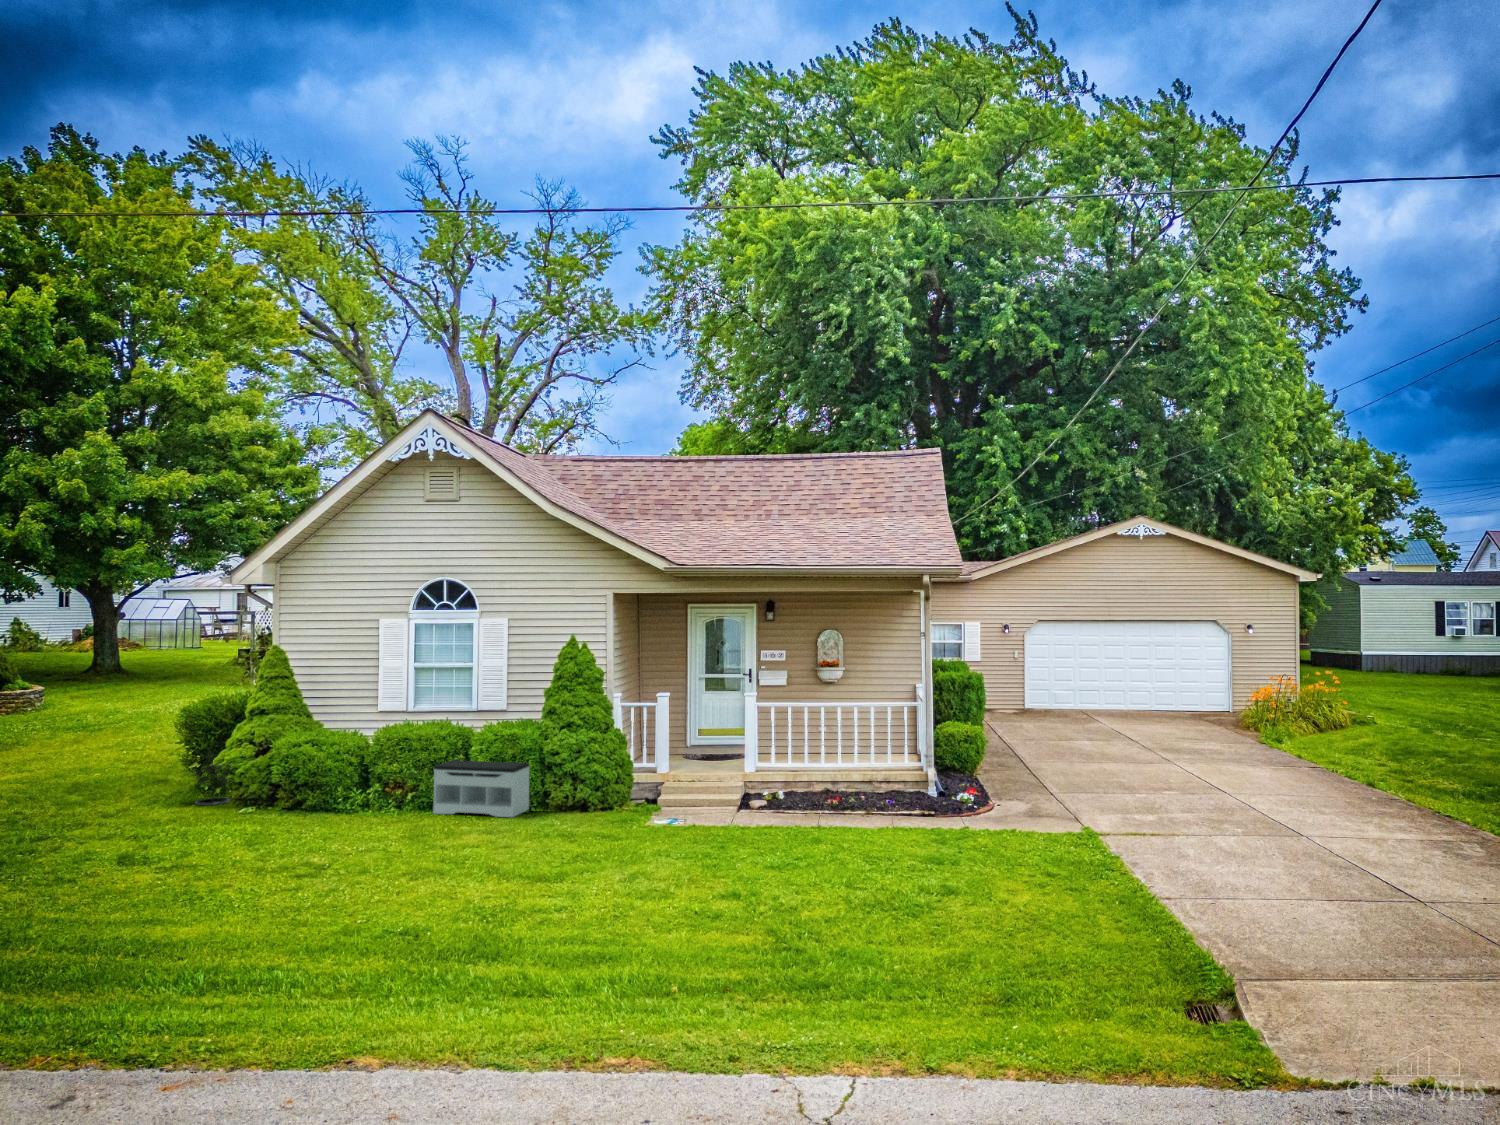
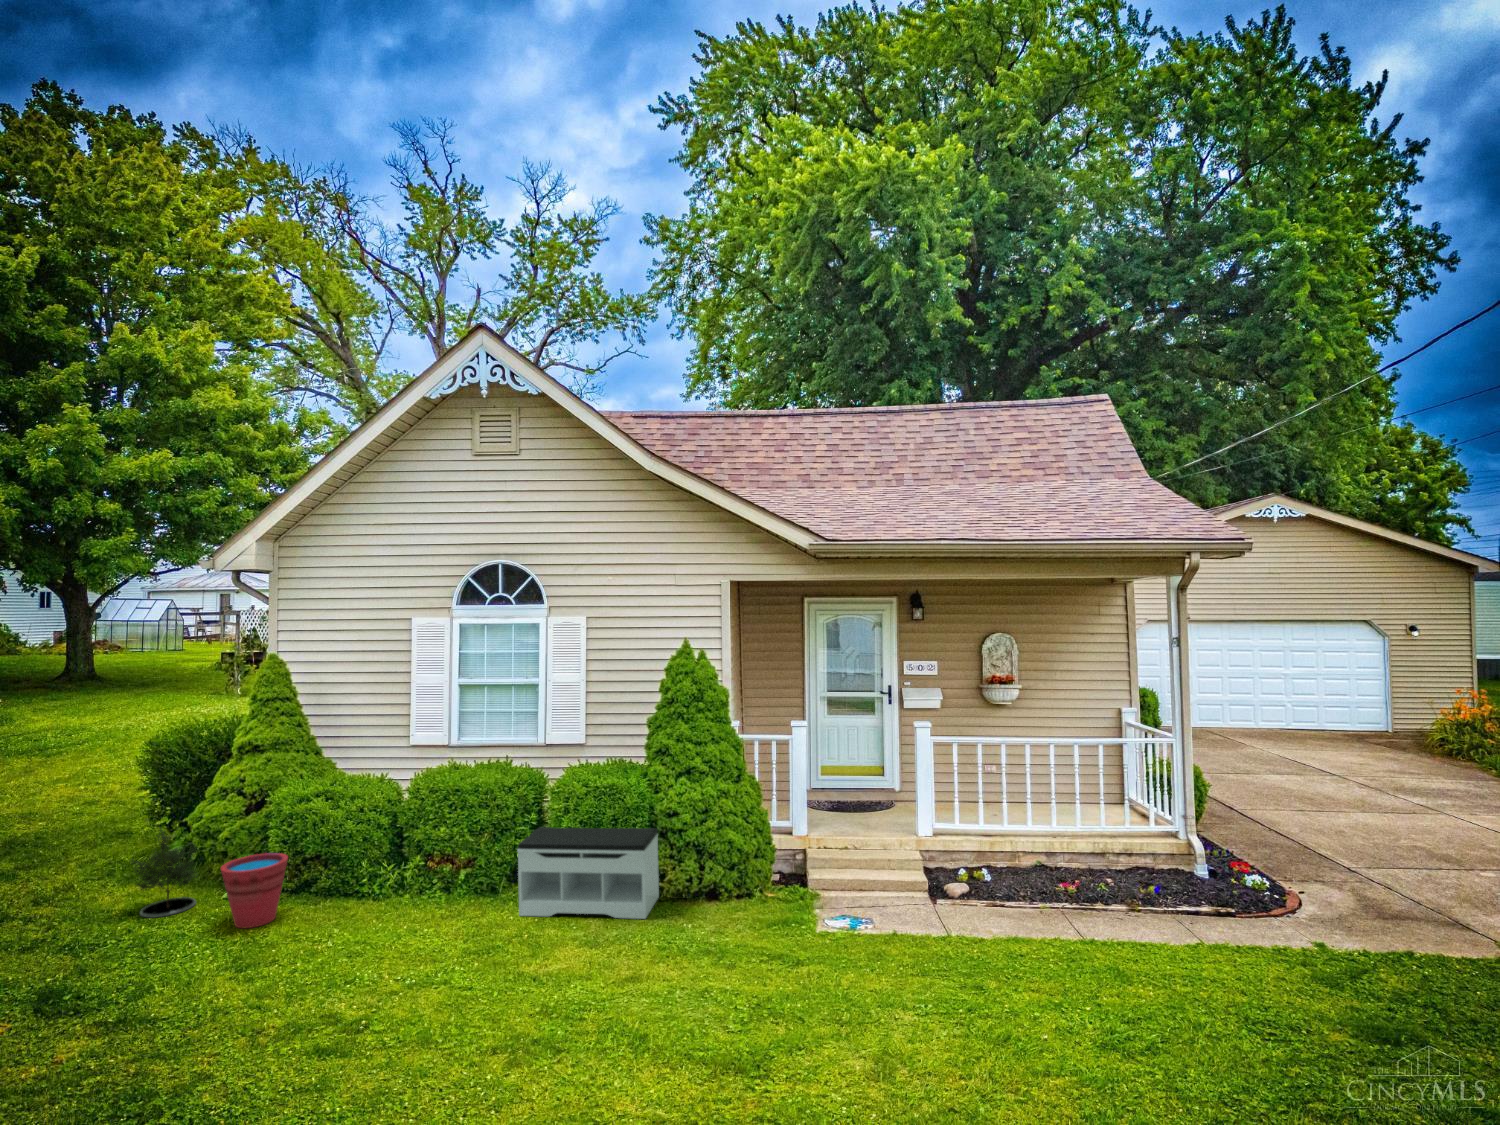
bucket: none [247,768,289,812] -> present [221,853,288,928]

